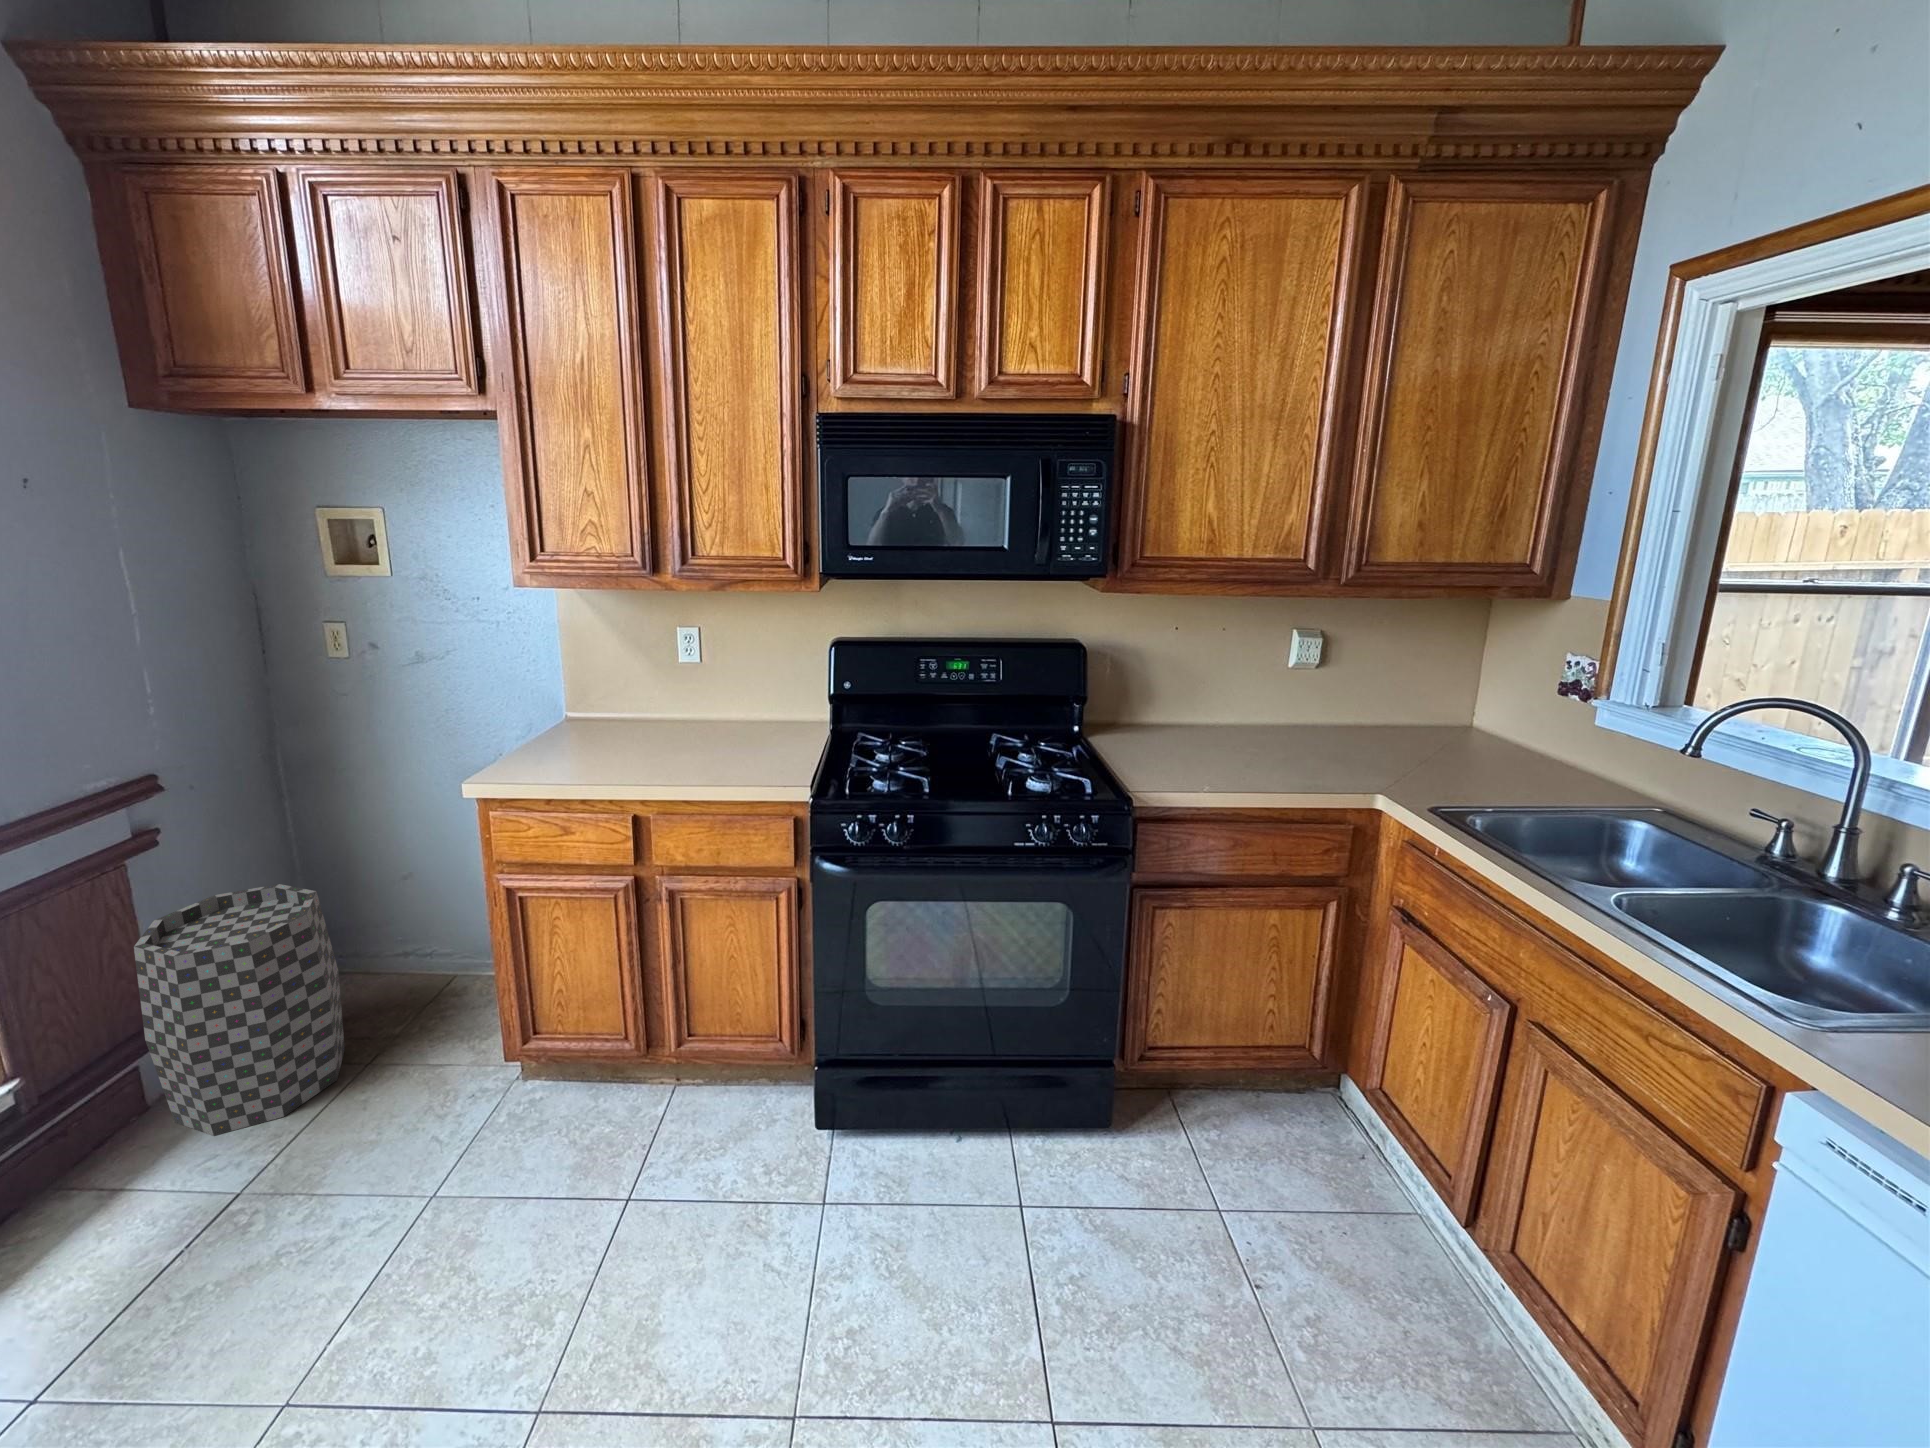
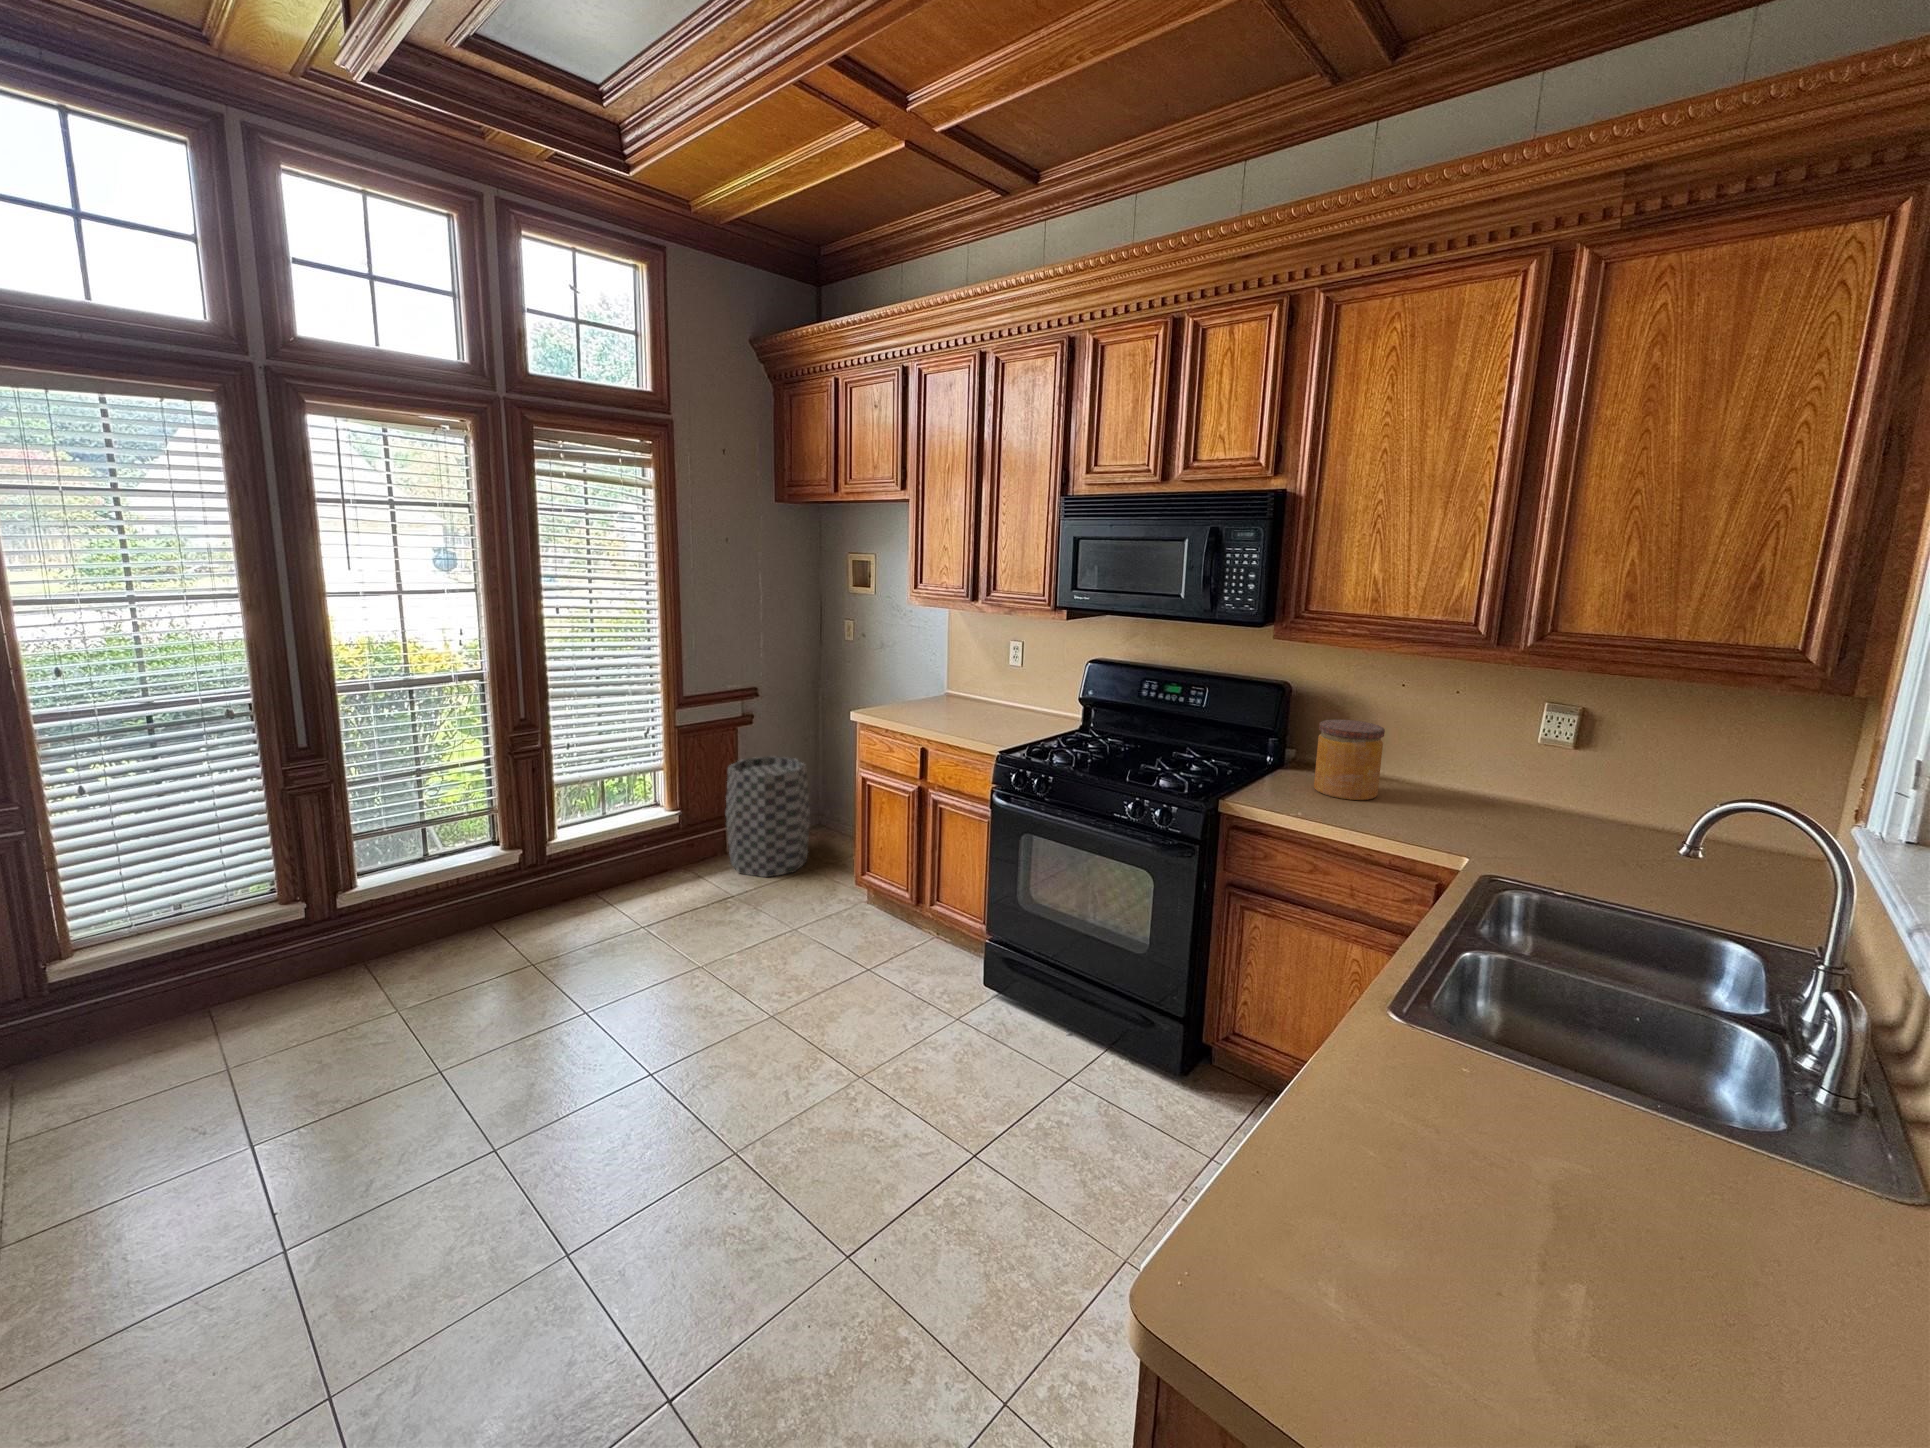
jar: none [1148,672,1216,758] -> present [1314,720,1385,800]

